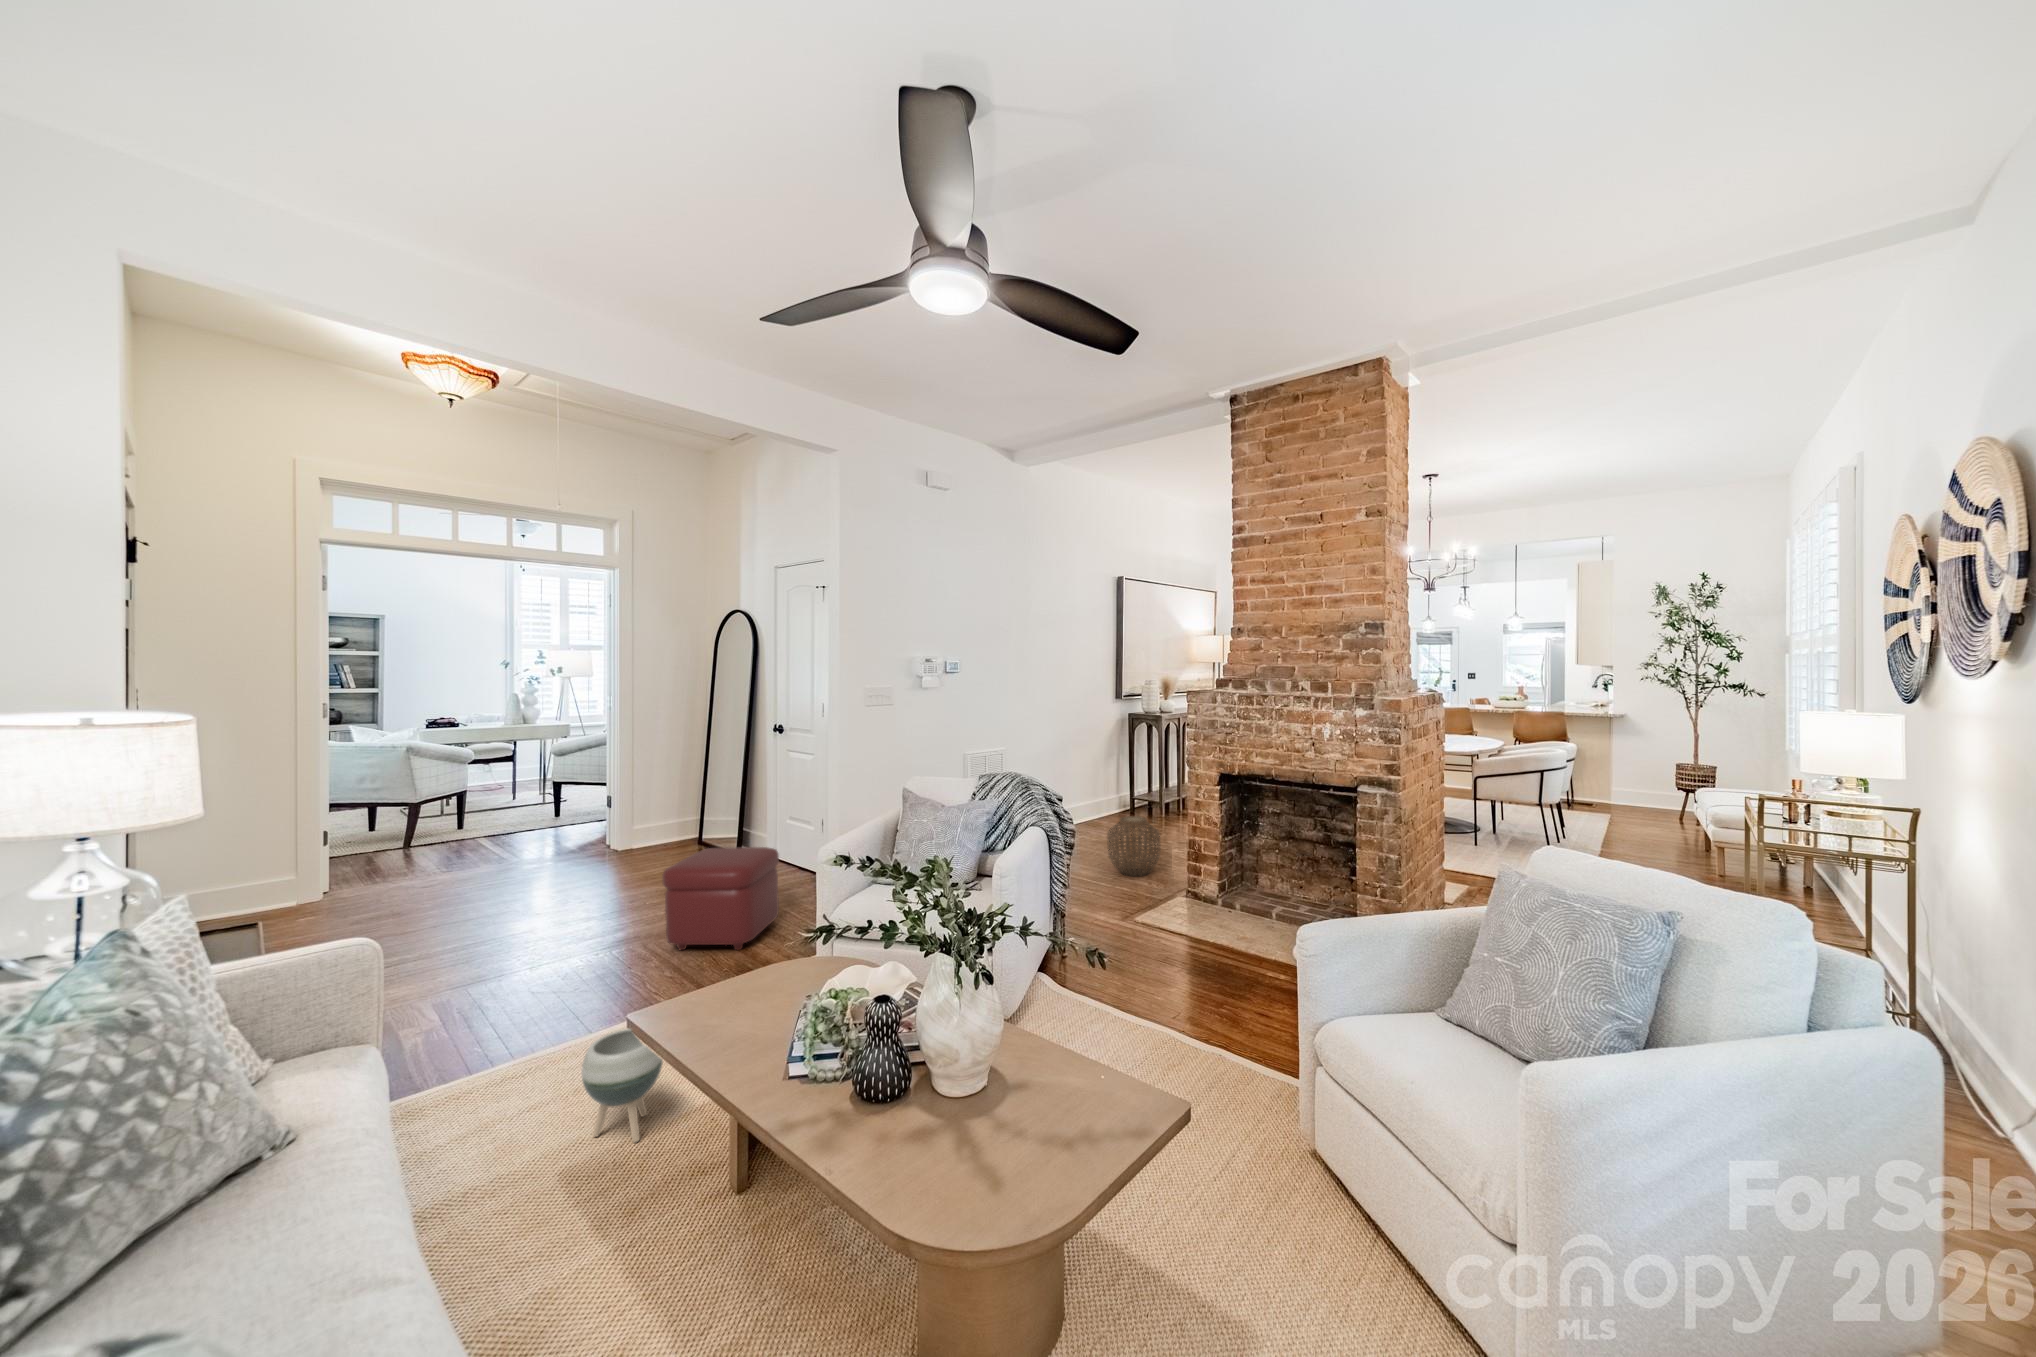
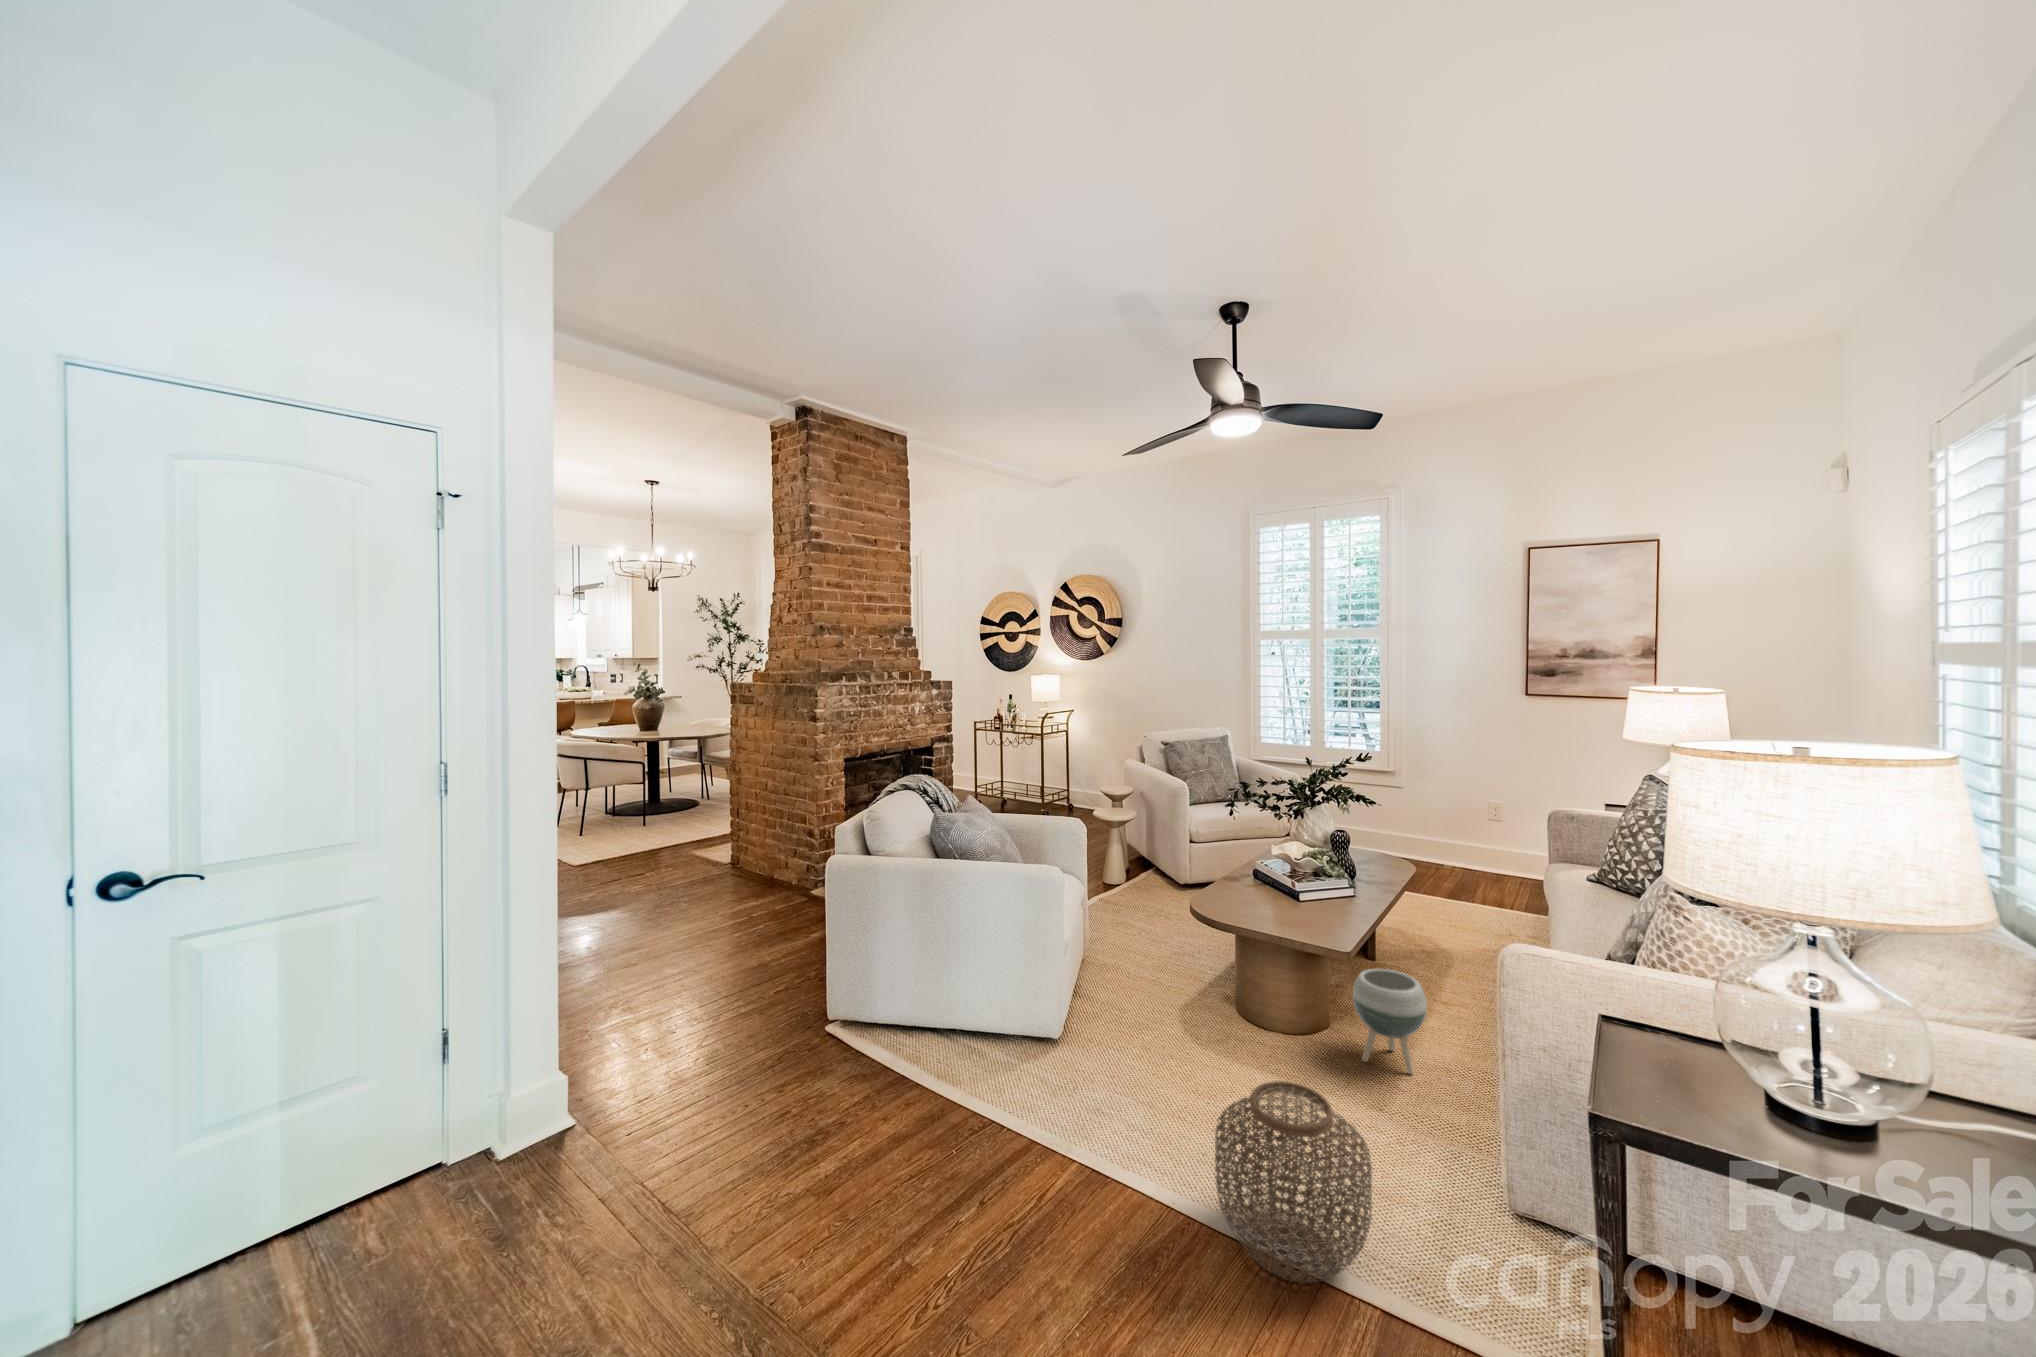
woven basket: present [1108,816,1160,876] -> present [1215,1081,1372,1283]
ottoman: present [662,847,779,950] -> none [754,1005,977,1273]

